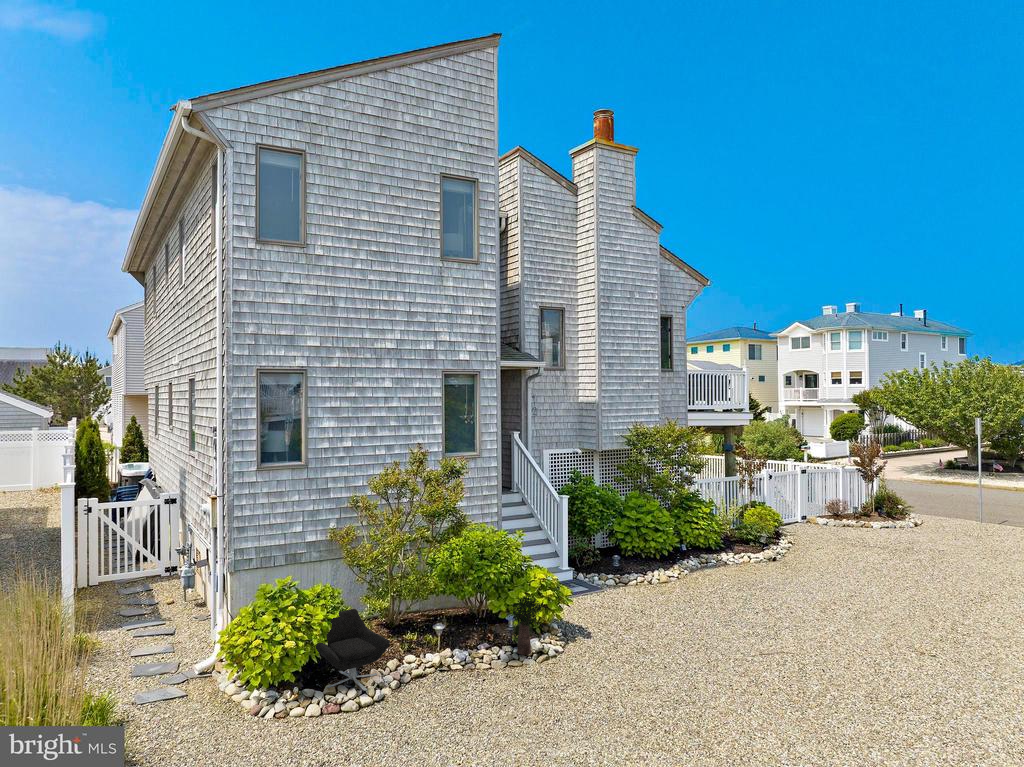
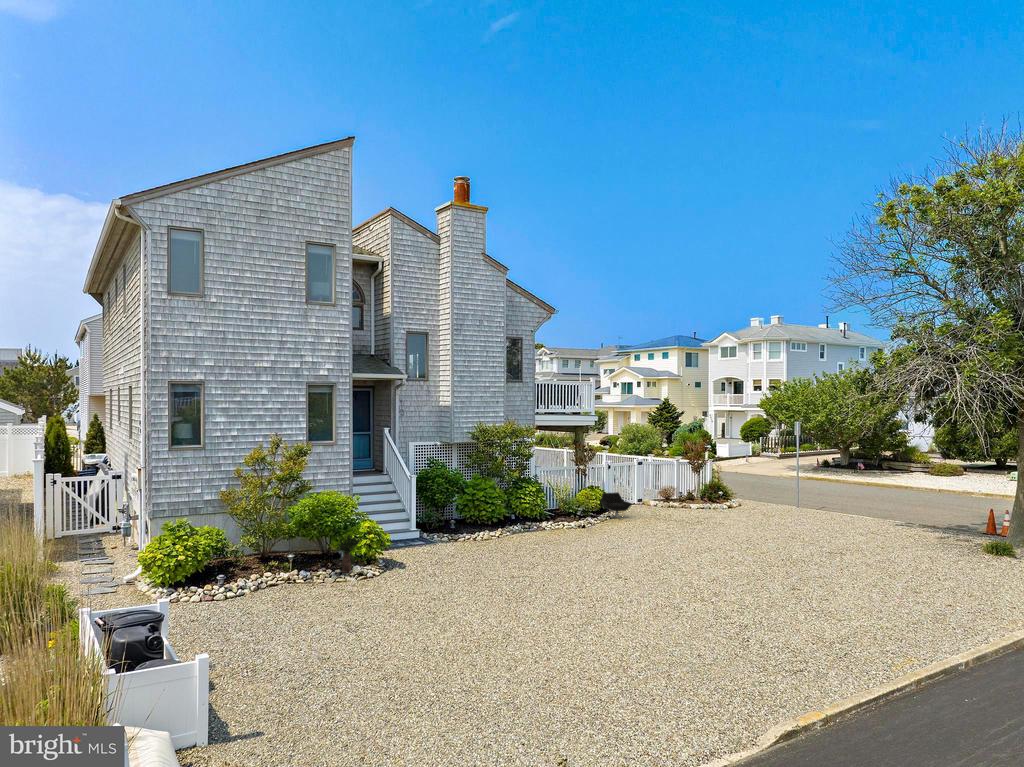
lounge chair: present [316,609,390,691] -> present [601,492,631,518]

